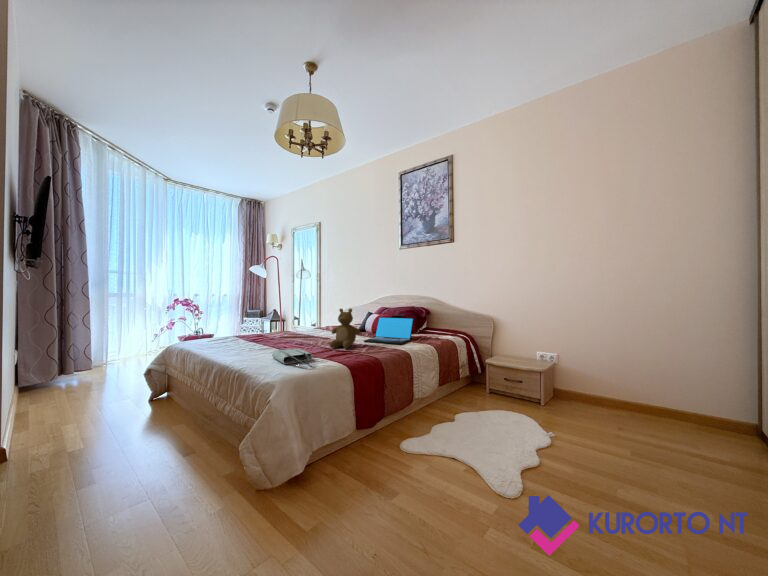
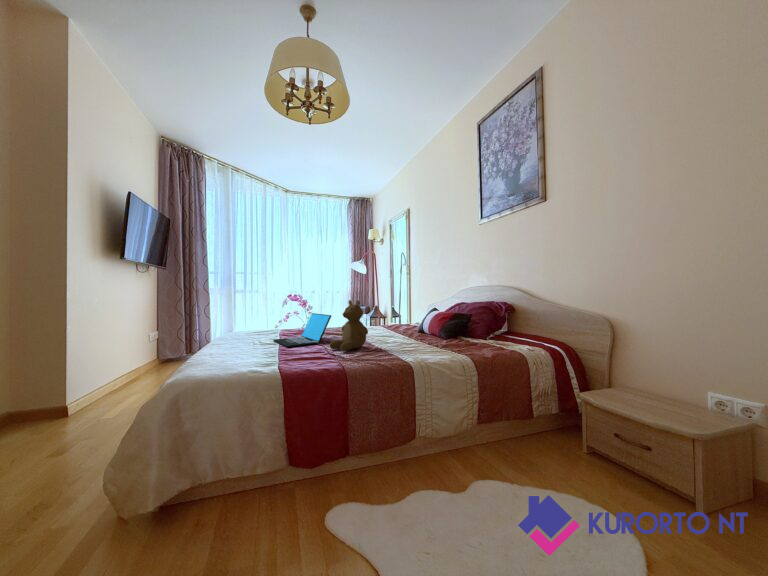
laptop: present [364,317,414,344] -> present [273,313,331,347]
tote bag: present [272,348,312,365] -> none [236,346,284,366]

